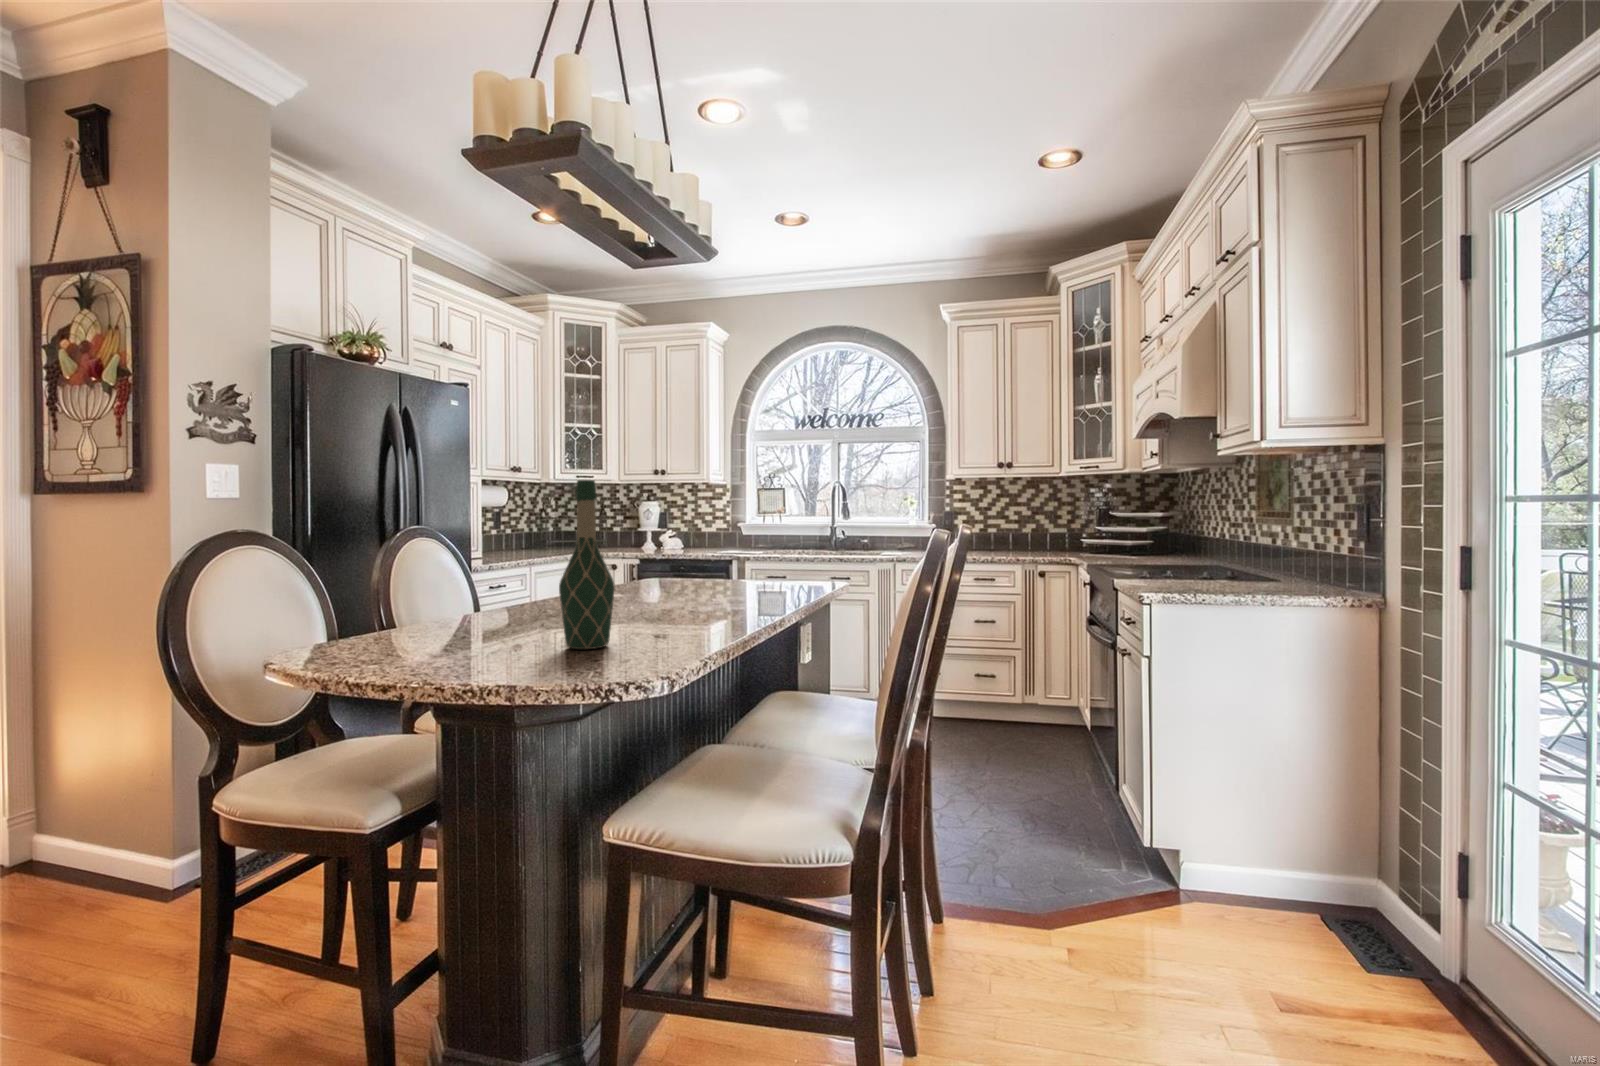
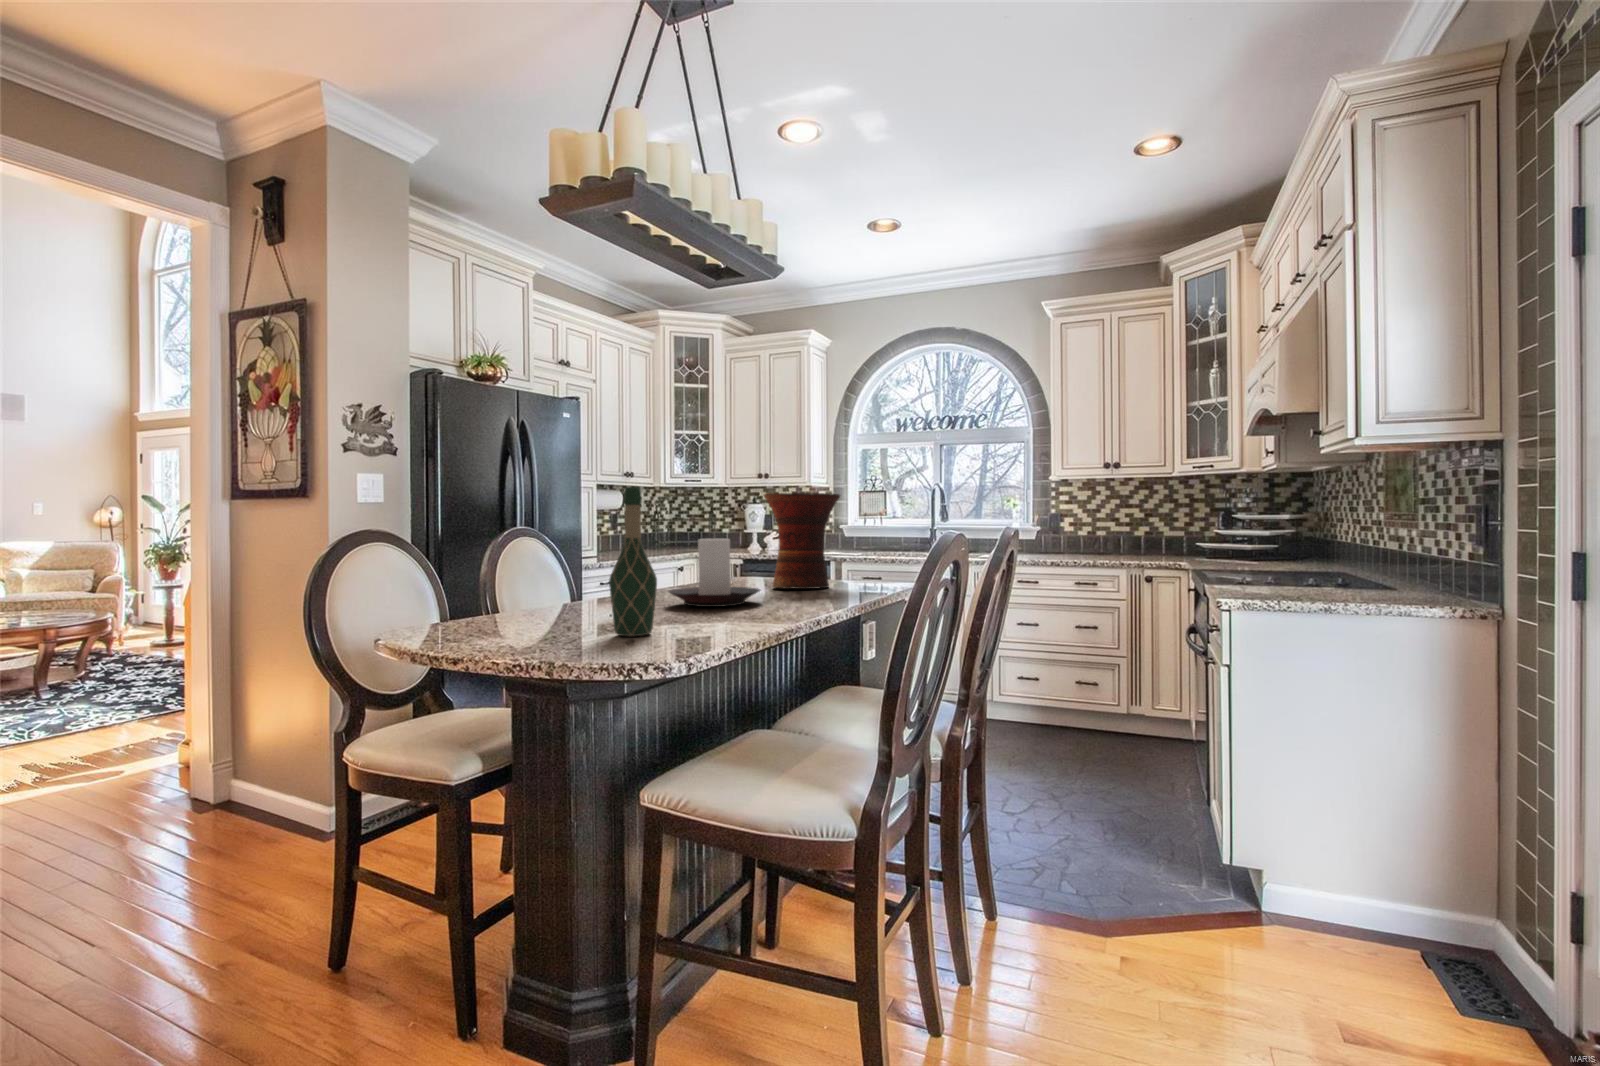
vase: none [694,489,774,590] -> present [764,493,840,589]
candle holder: none [602,533,705,611] -> present [668,539,760,607]

